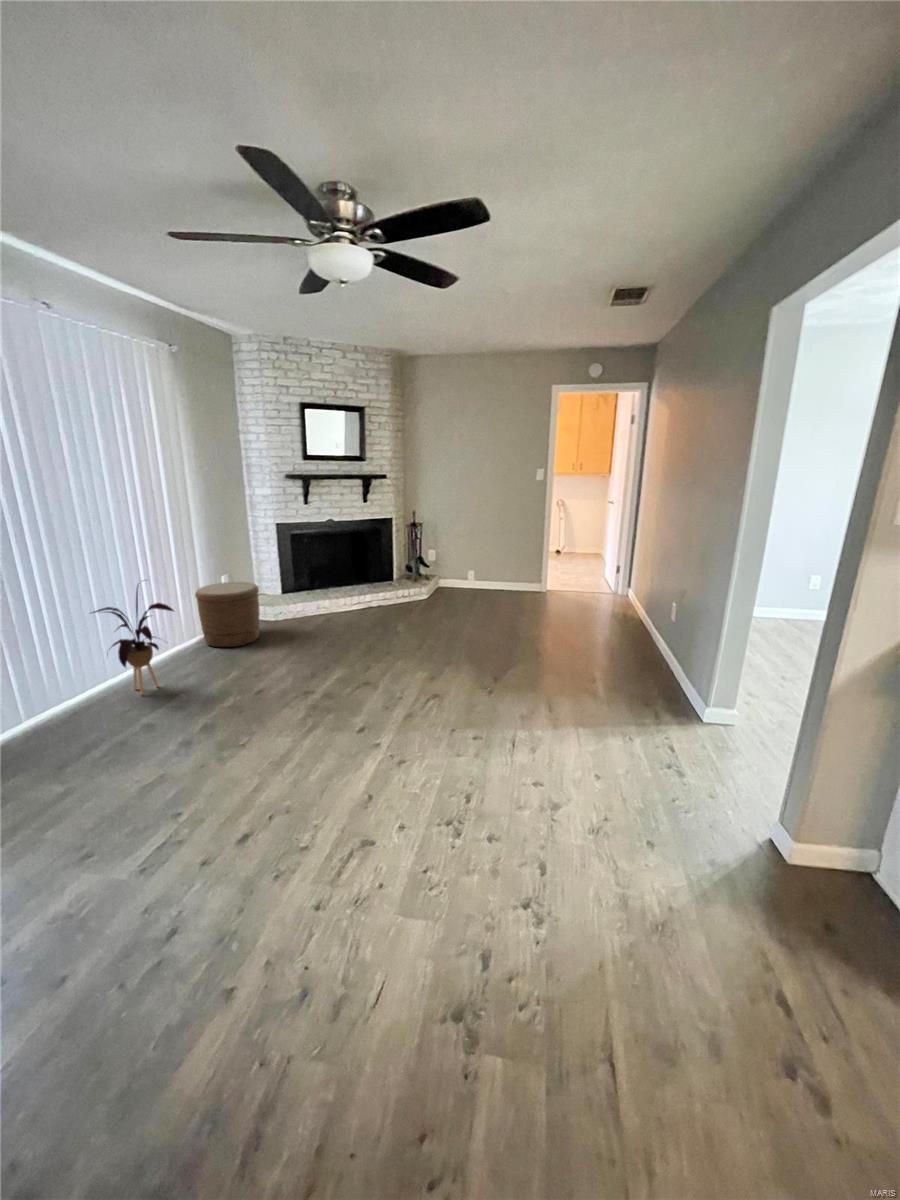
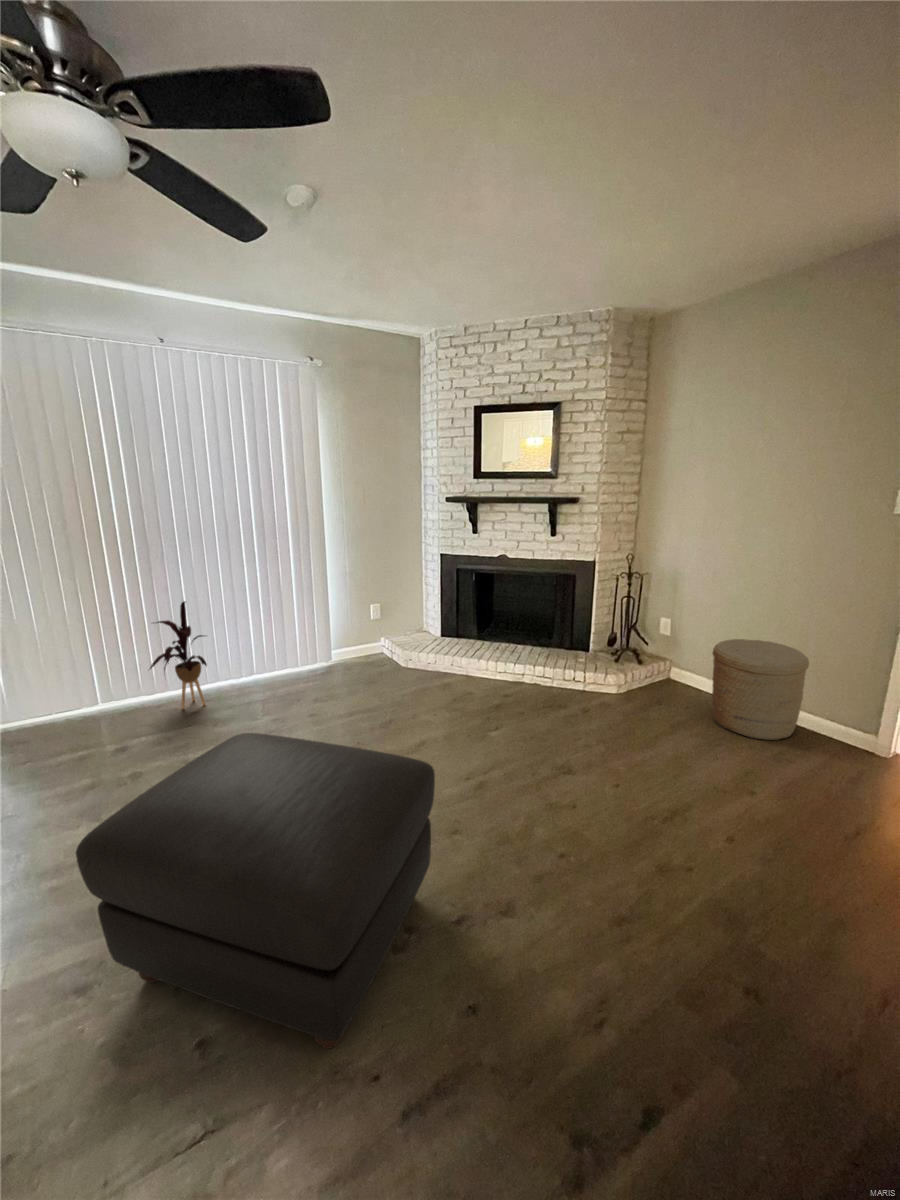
woven basket: present [195,582,259,647] -> present [712,639,809,740]
ottoman: none [399,605,575,740] -> present [76,733,435,1049]

